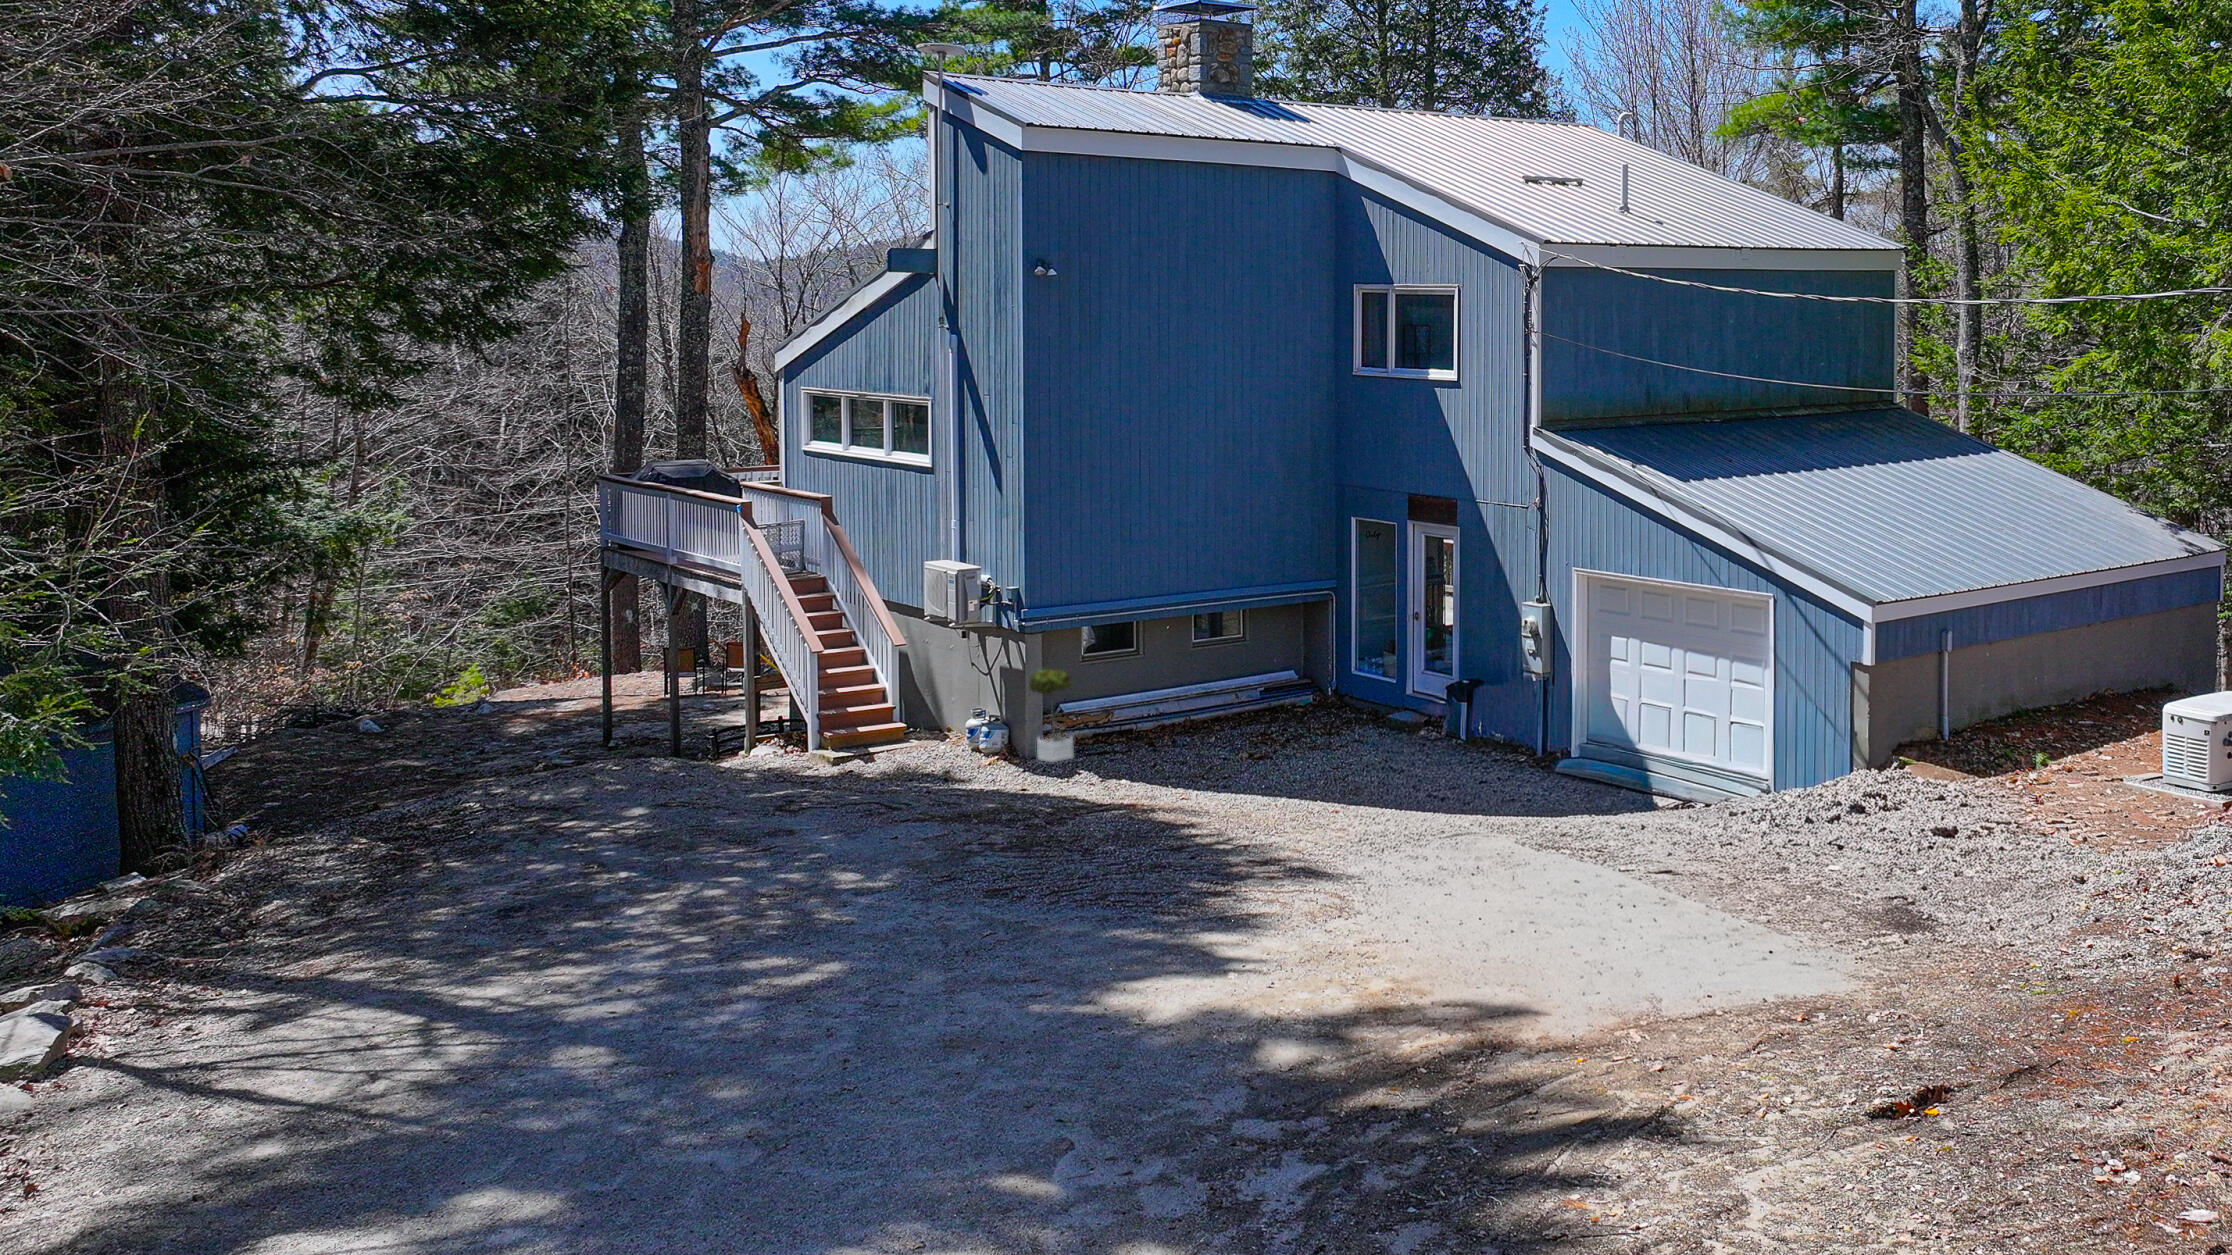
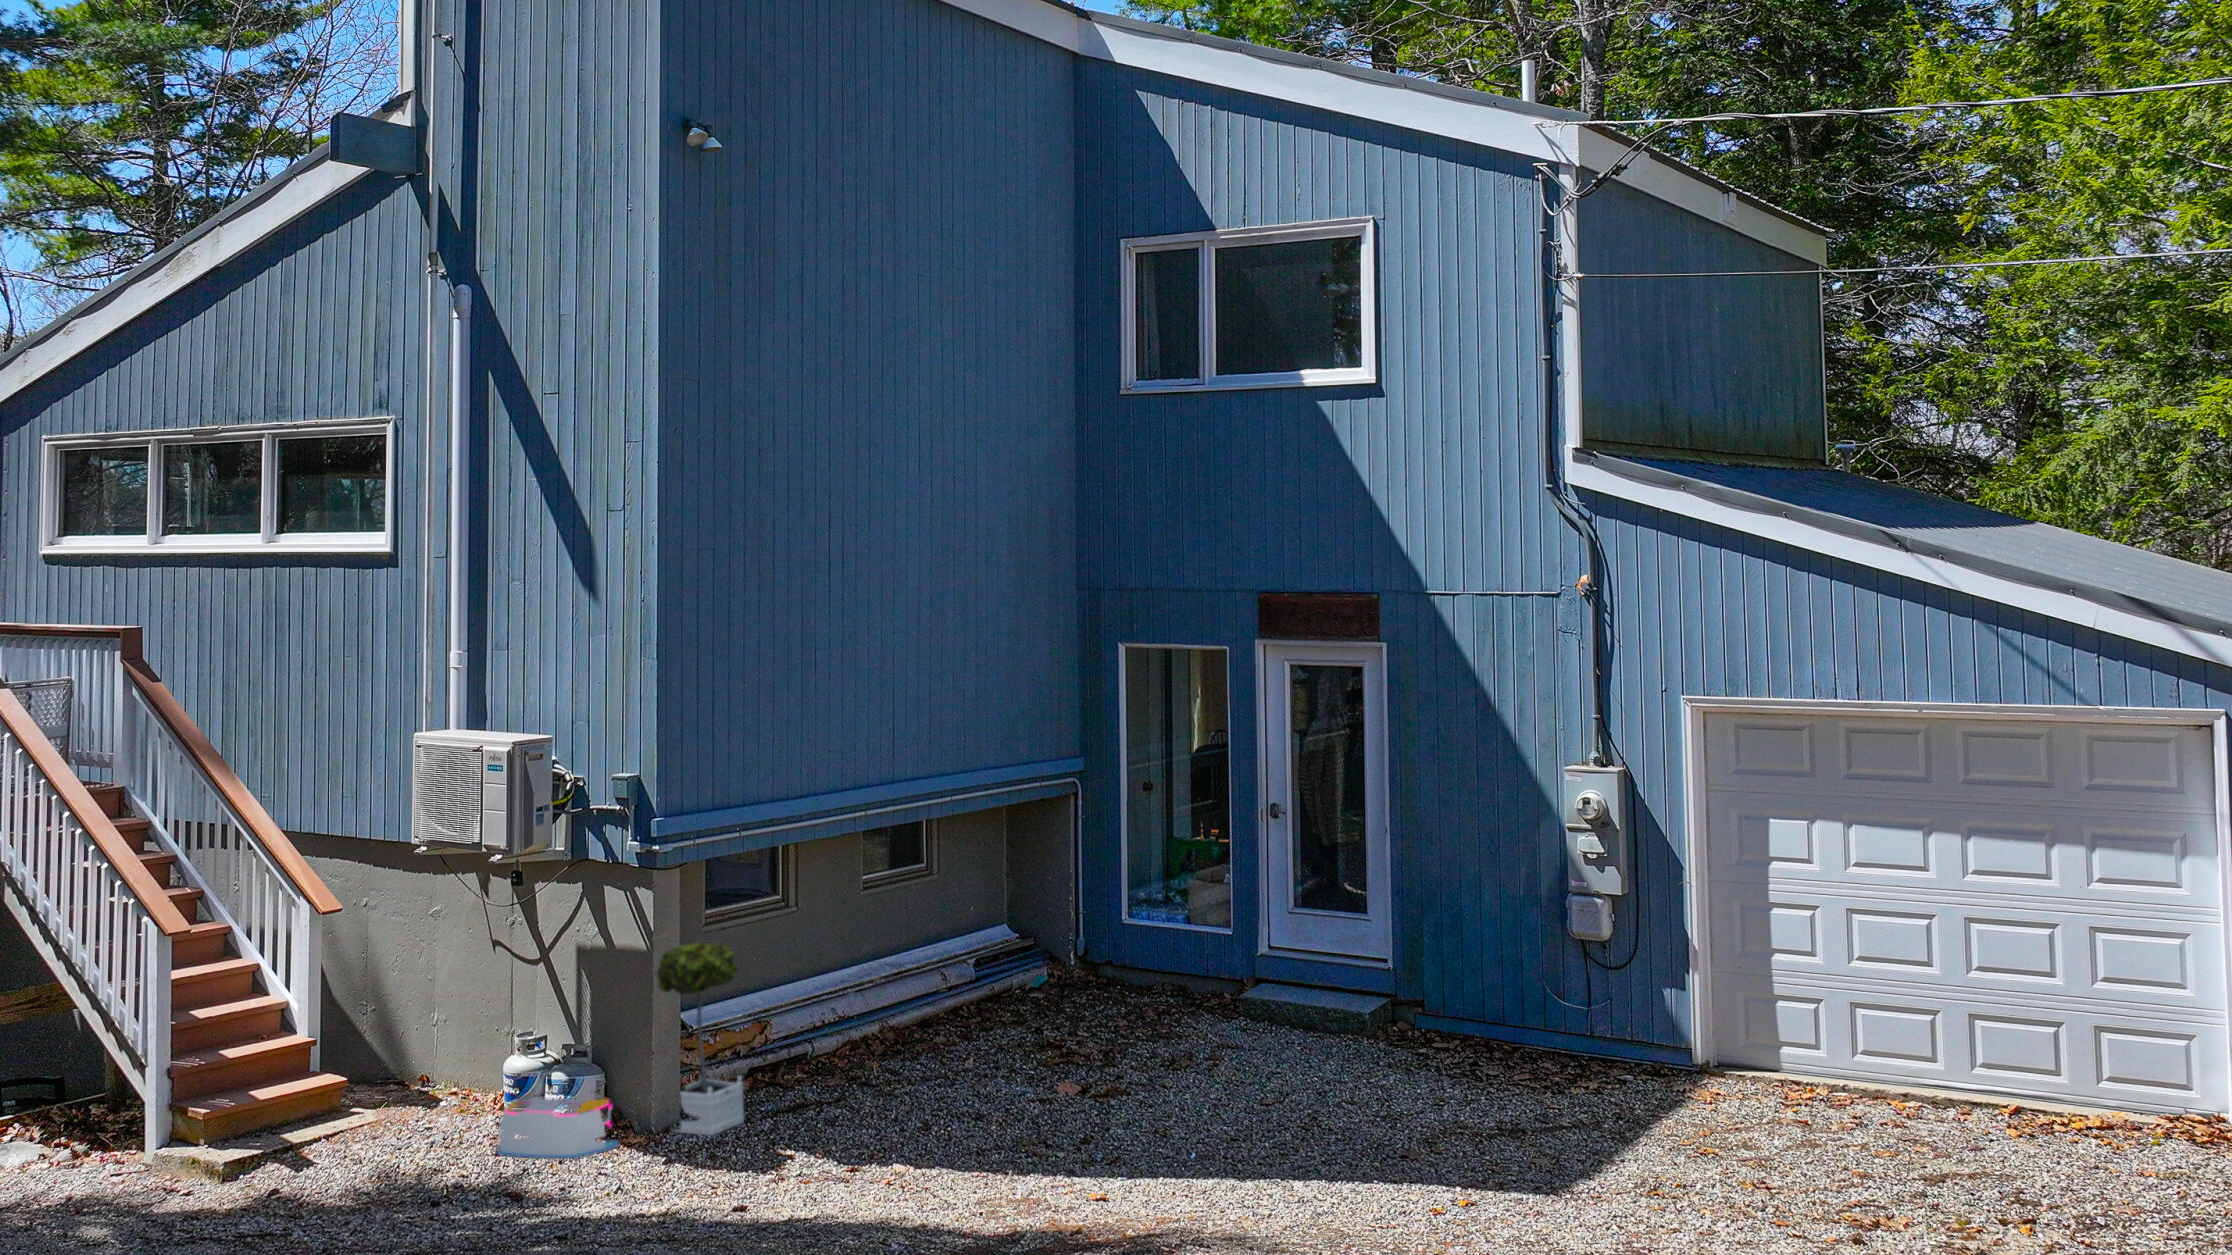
storage bin: none [953,735,1013,767] -> present [497,1098,620,1159]

